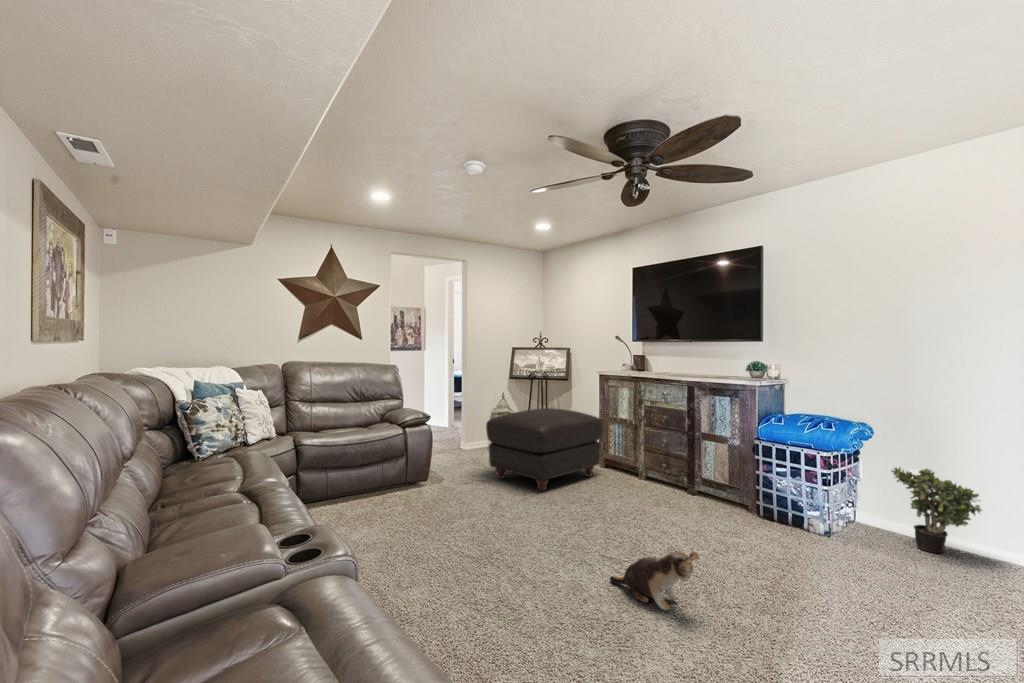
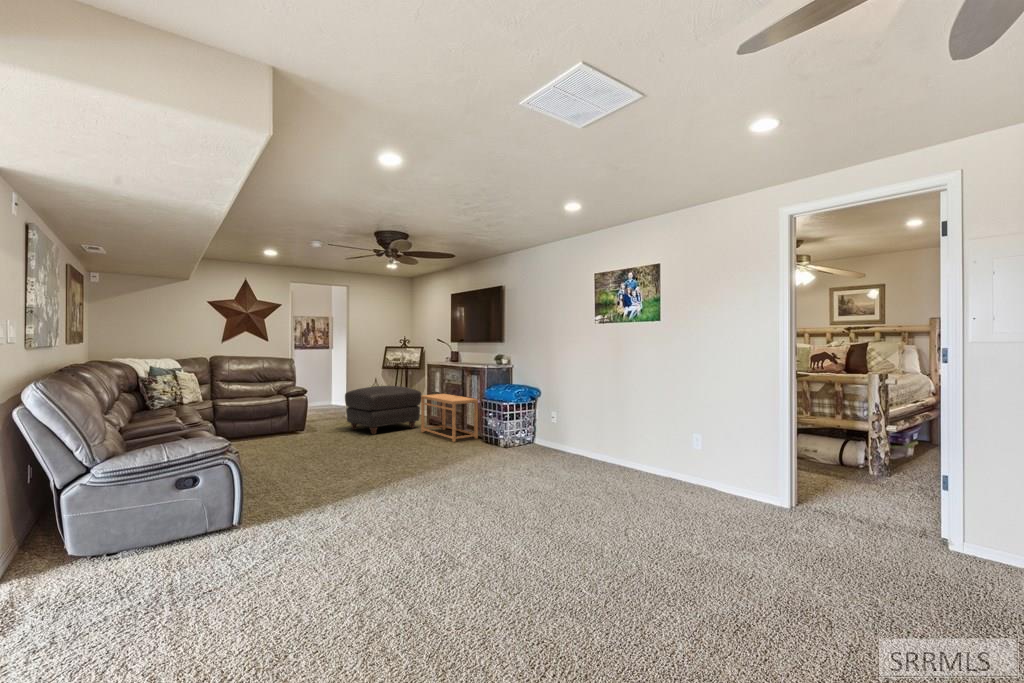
side table: none [614,423,732,516] -> present [421,394,478,442]
potted plant: present [891,467,982,553] -> none [536,409,569,452]
plush toy: present [610,551,699,610] -> none [365,441,394,468]

